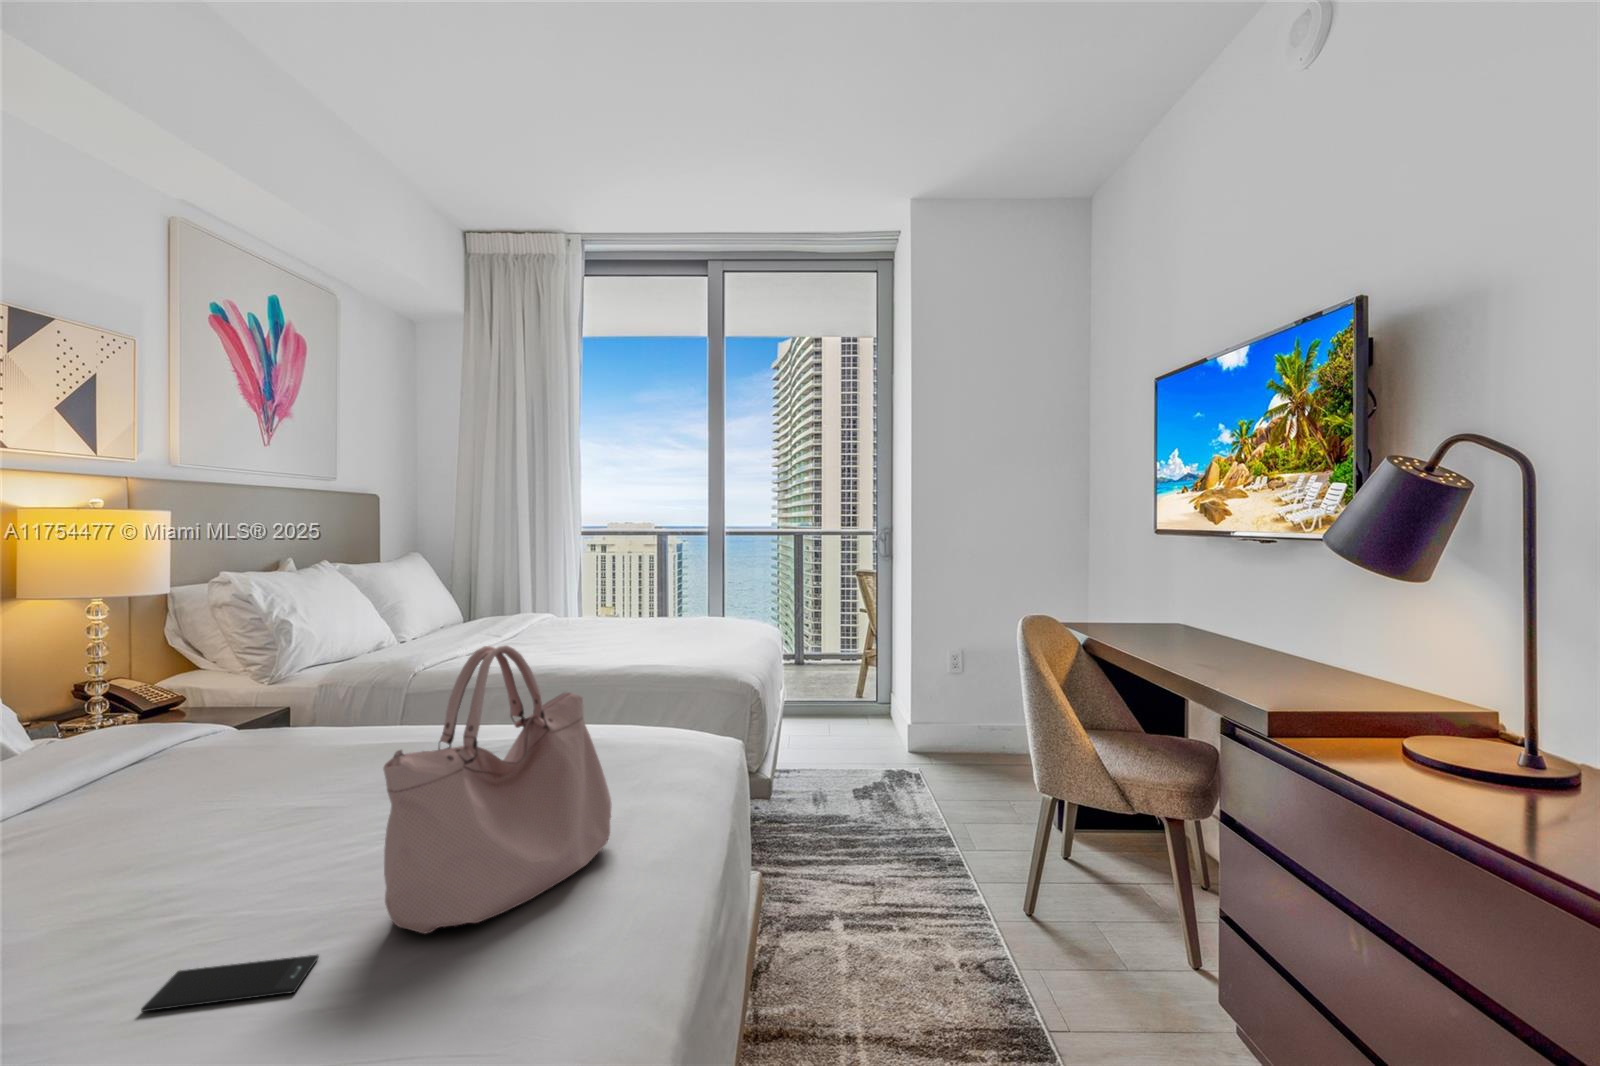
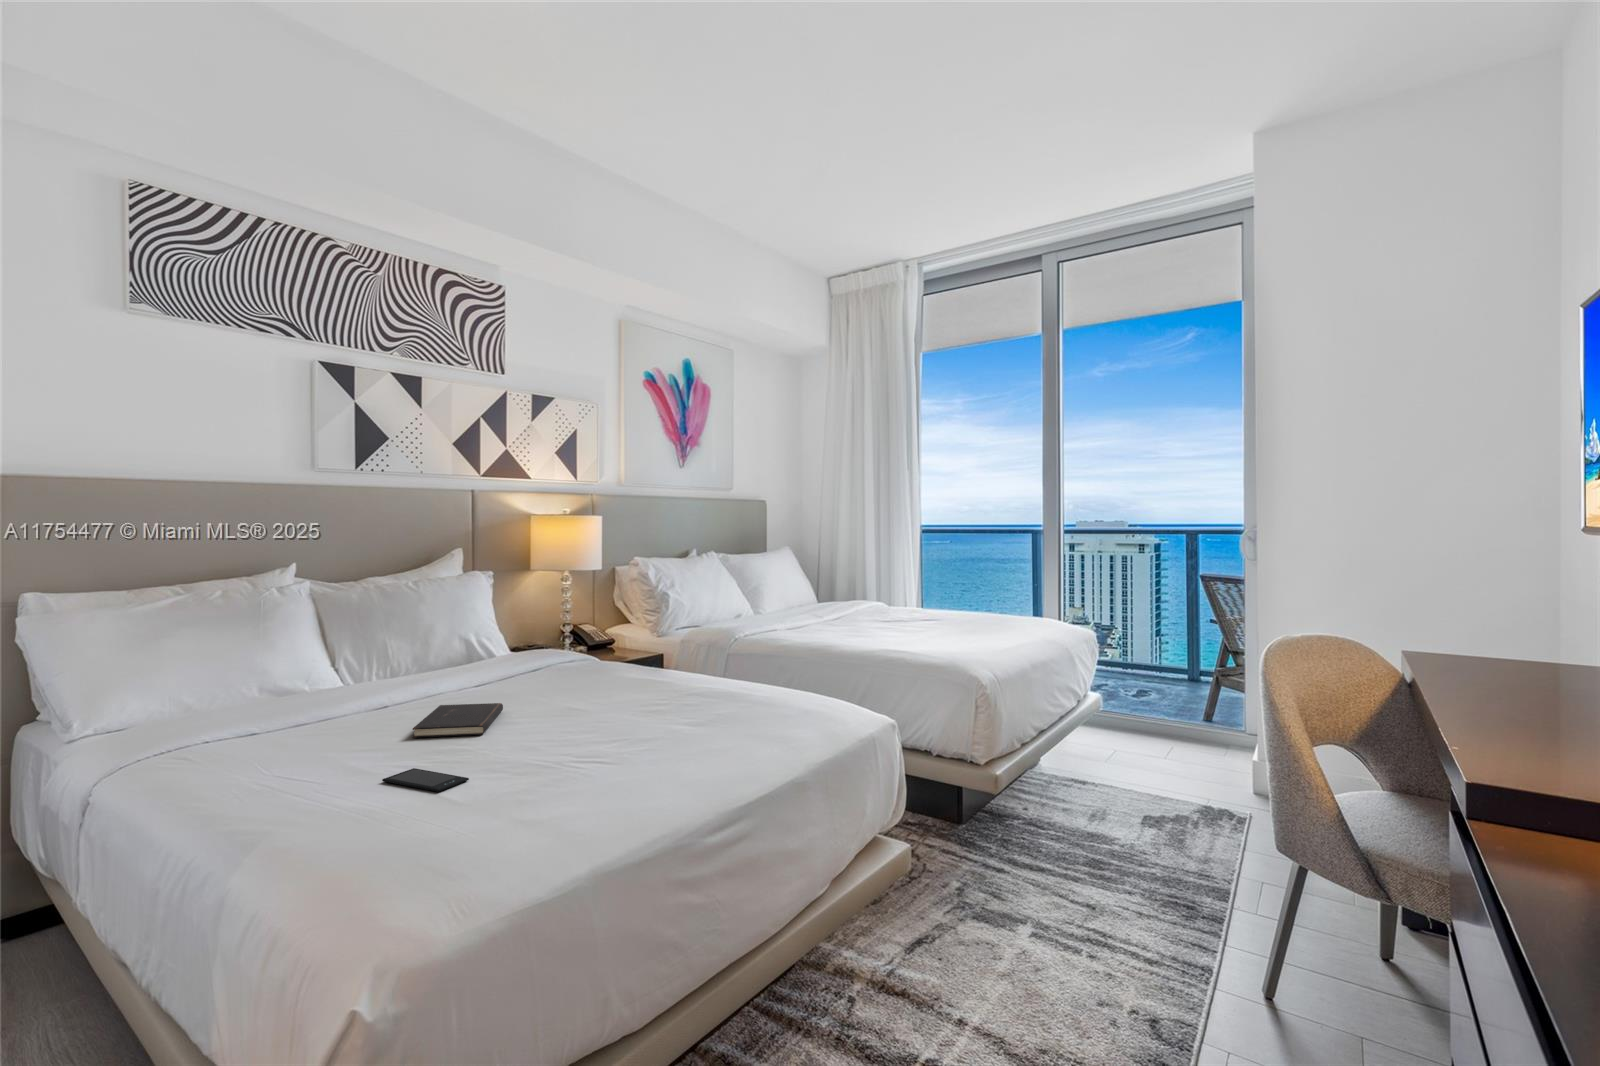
handbag: present [383,645,612,934] -> none [502,601,691,783]
hardcover book: none [63,825,222,922] -> present [413,703,503,738]

